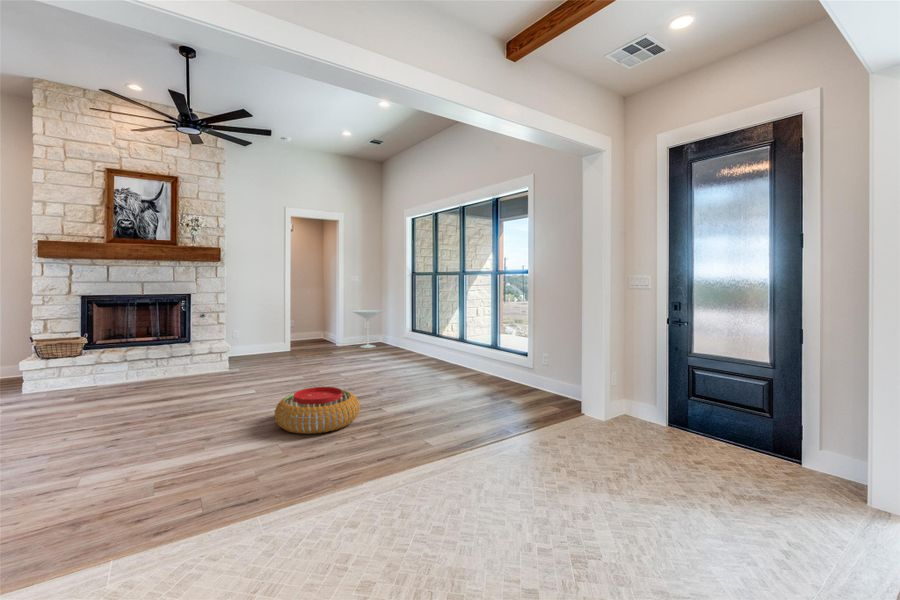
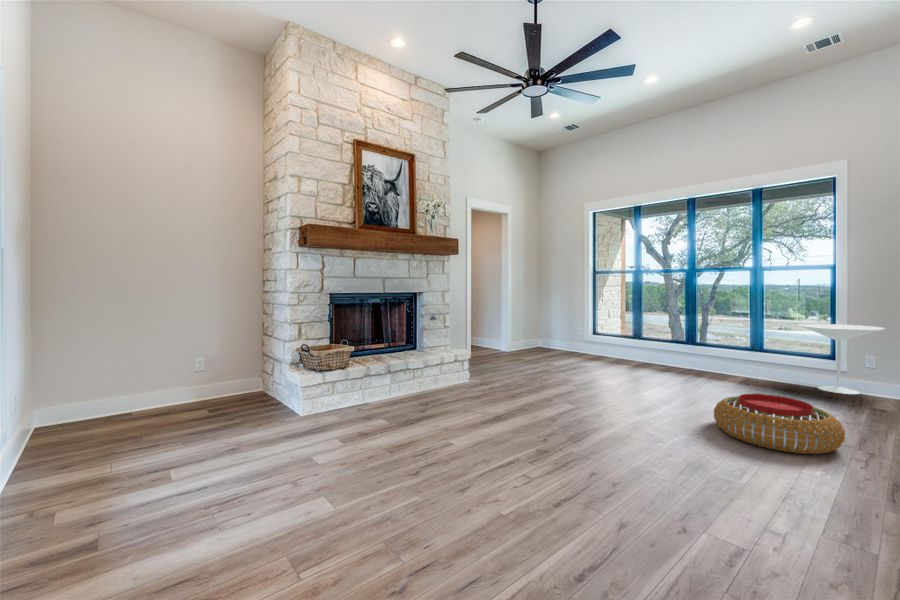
side table: present [352,310,384,348] -> present [800,324,885,394]

